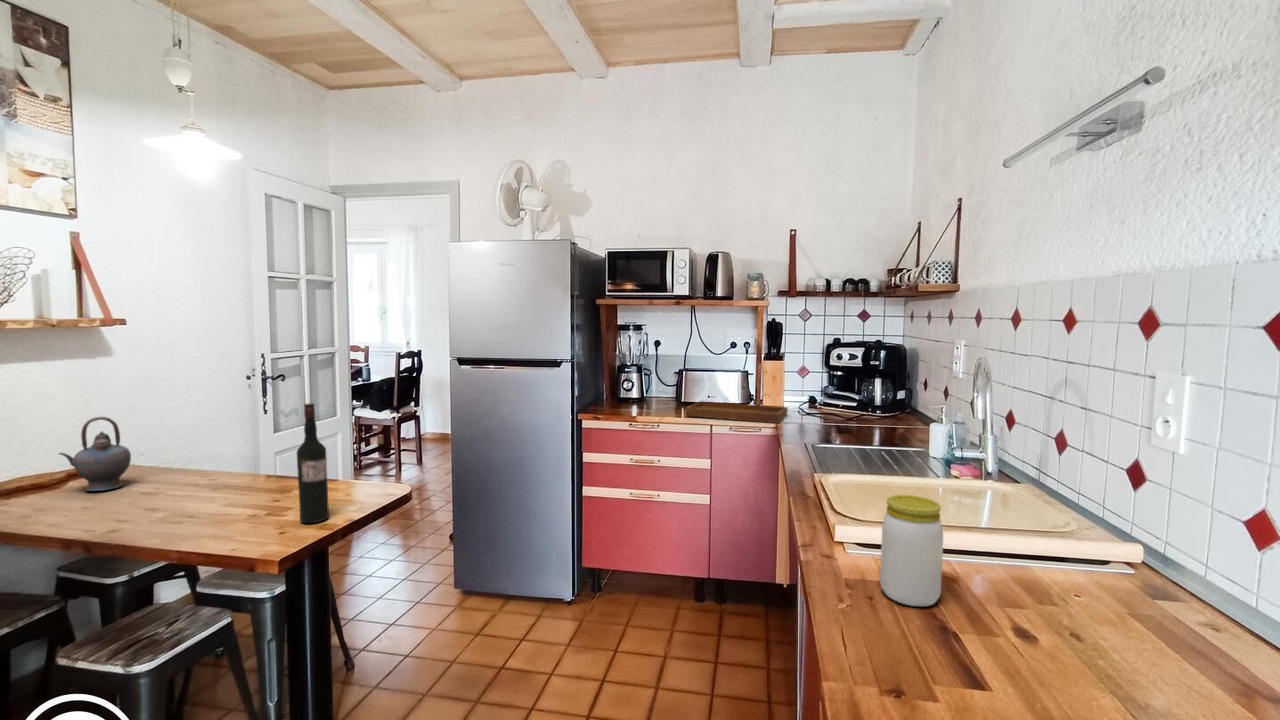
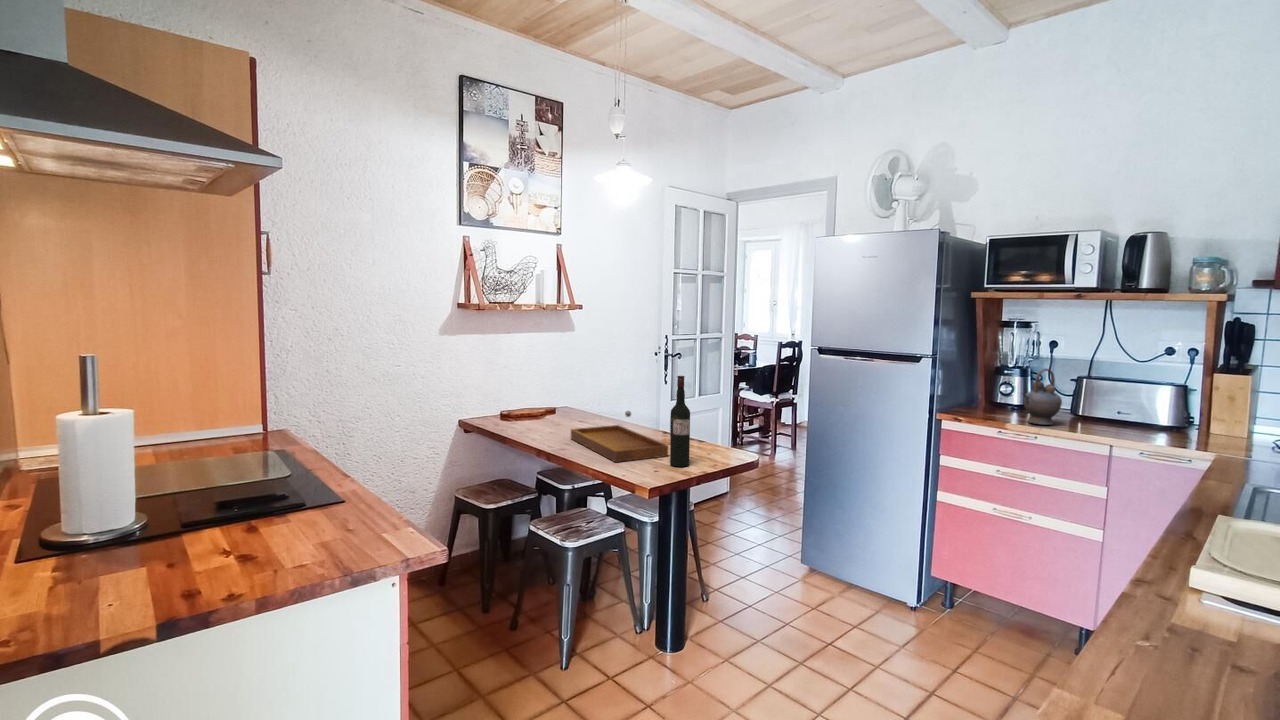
tray: present [686,384,788,423] -> present [571,411,668,462]
teapot: present [59,417,131,491] -> present [1023,369,1062,425]
jar: present [880,495,943,606] -> none [1154,521,1240,643]

